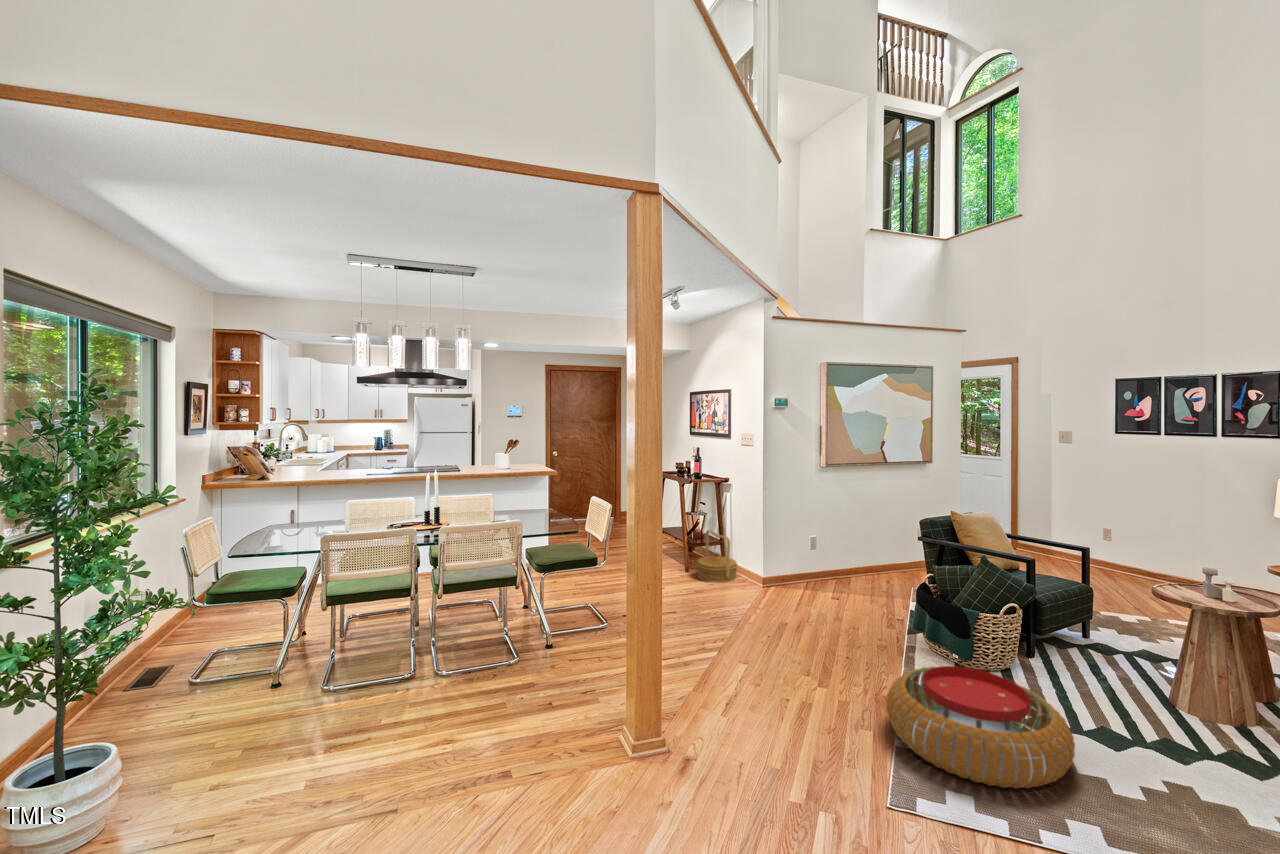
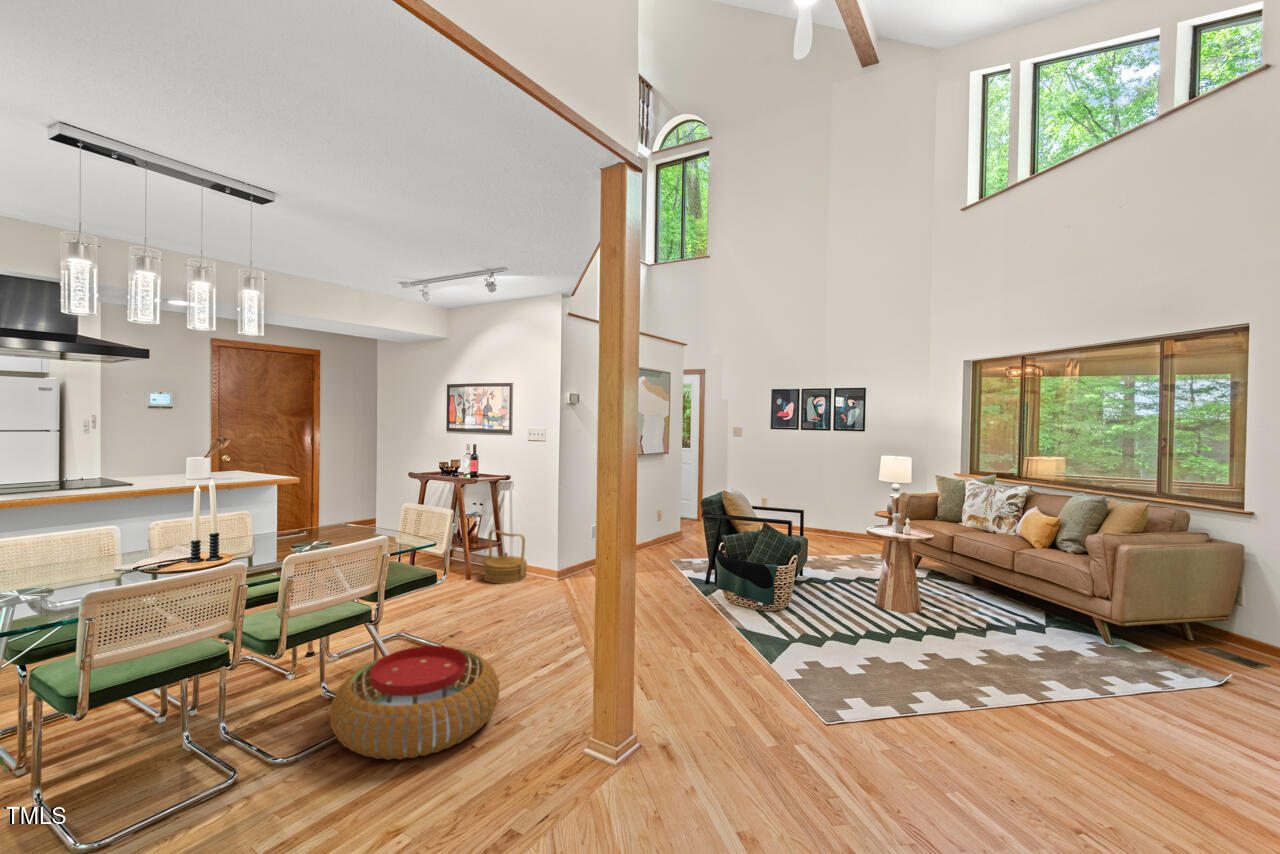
pouf: present [886,666,1075,789] -> present [330,646,499,760]

